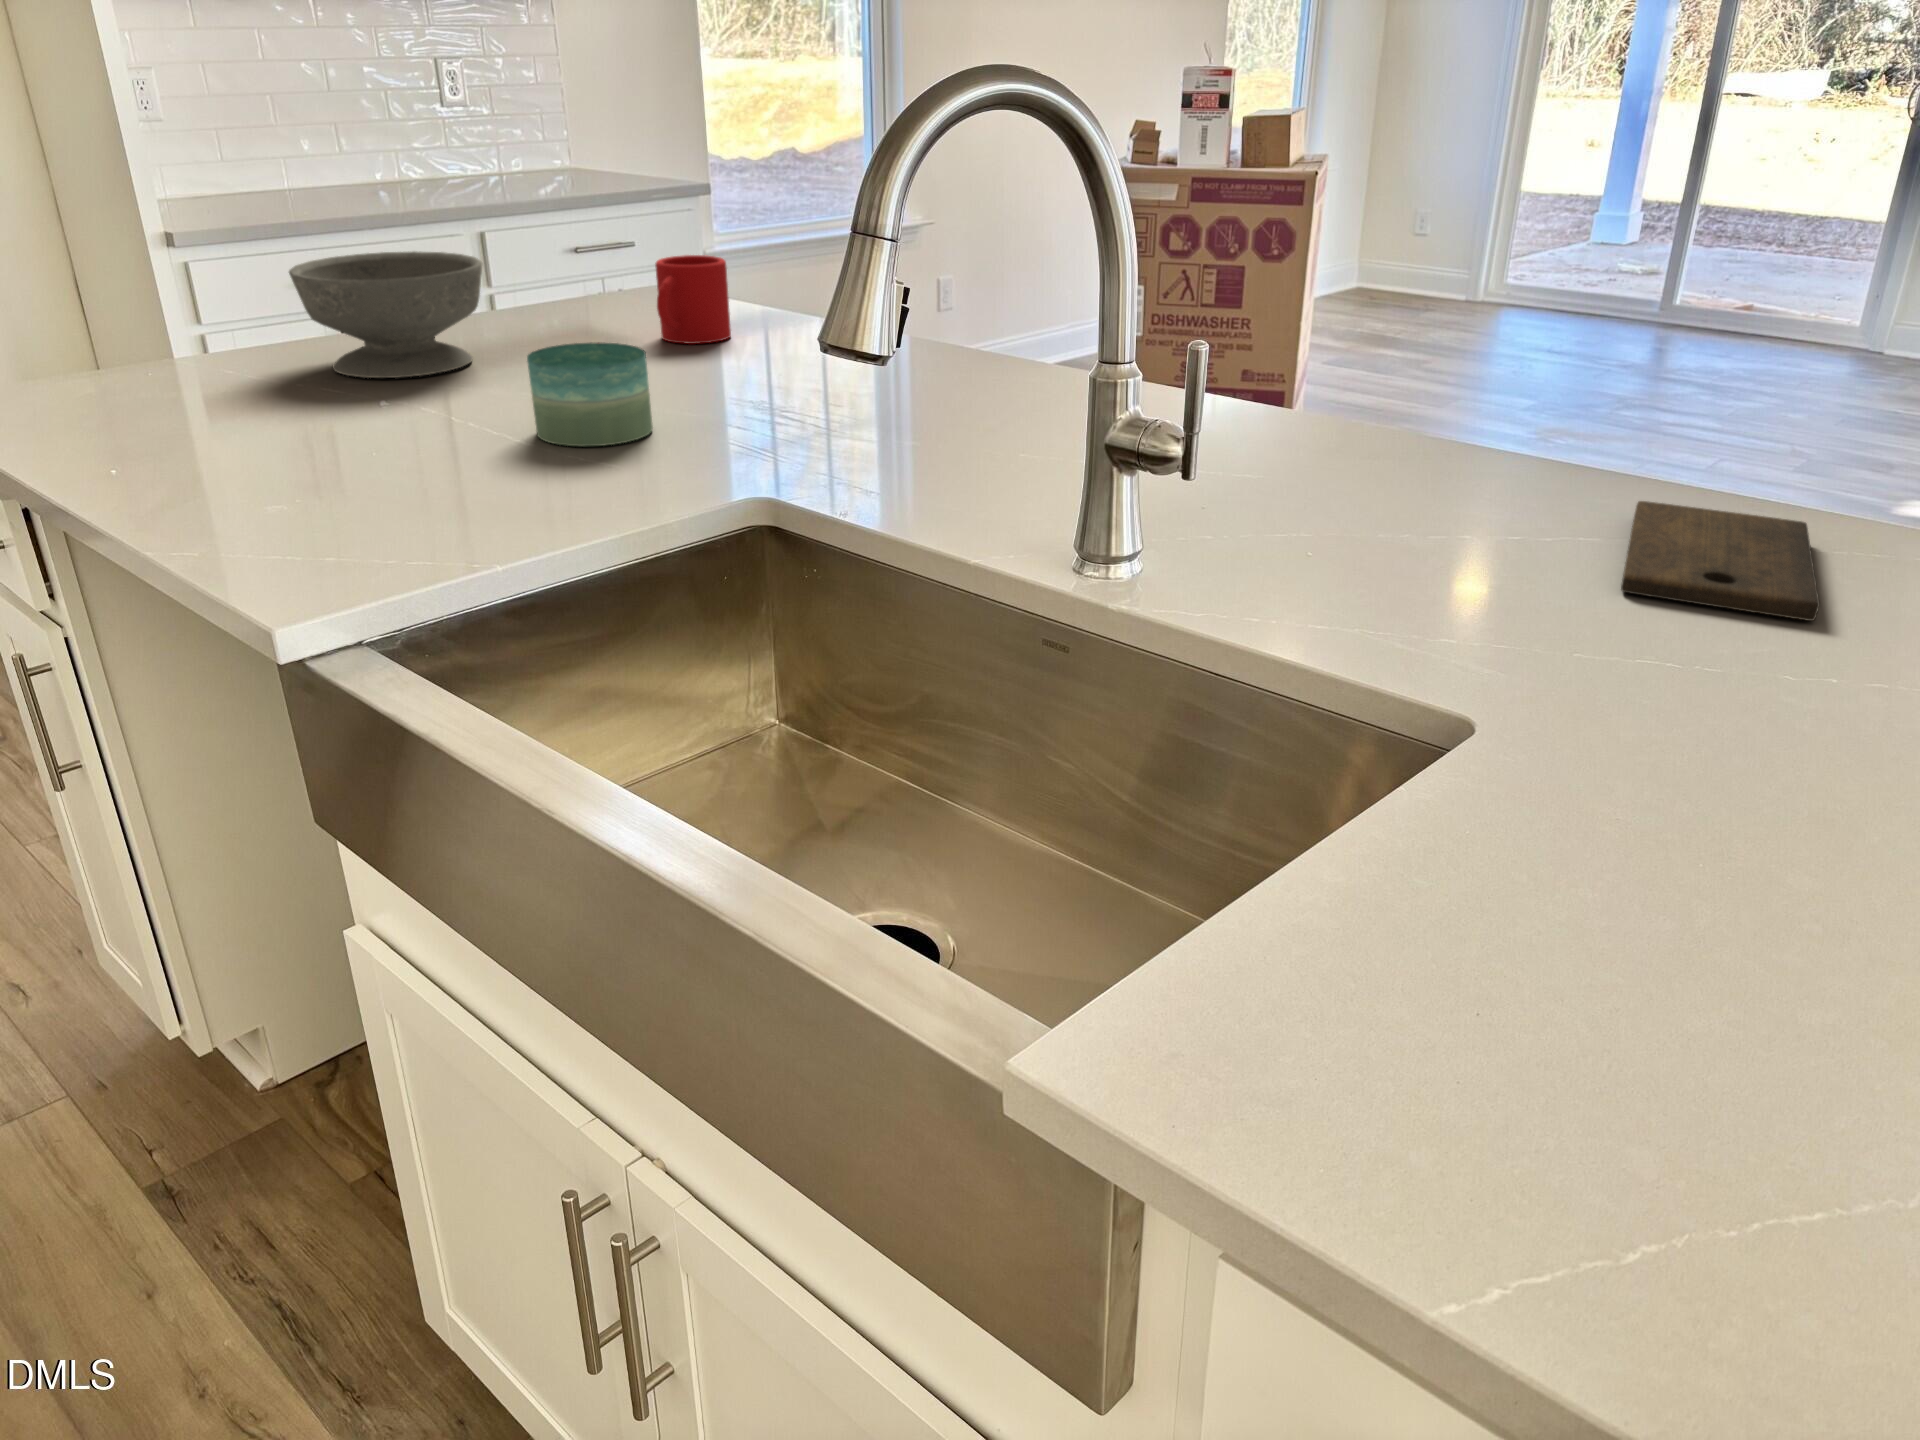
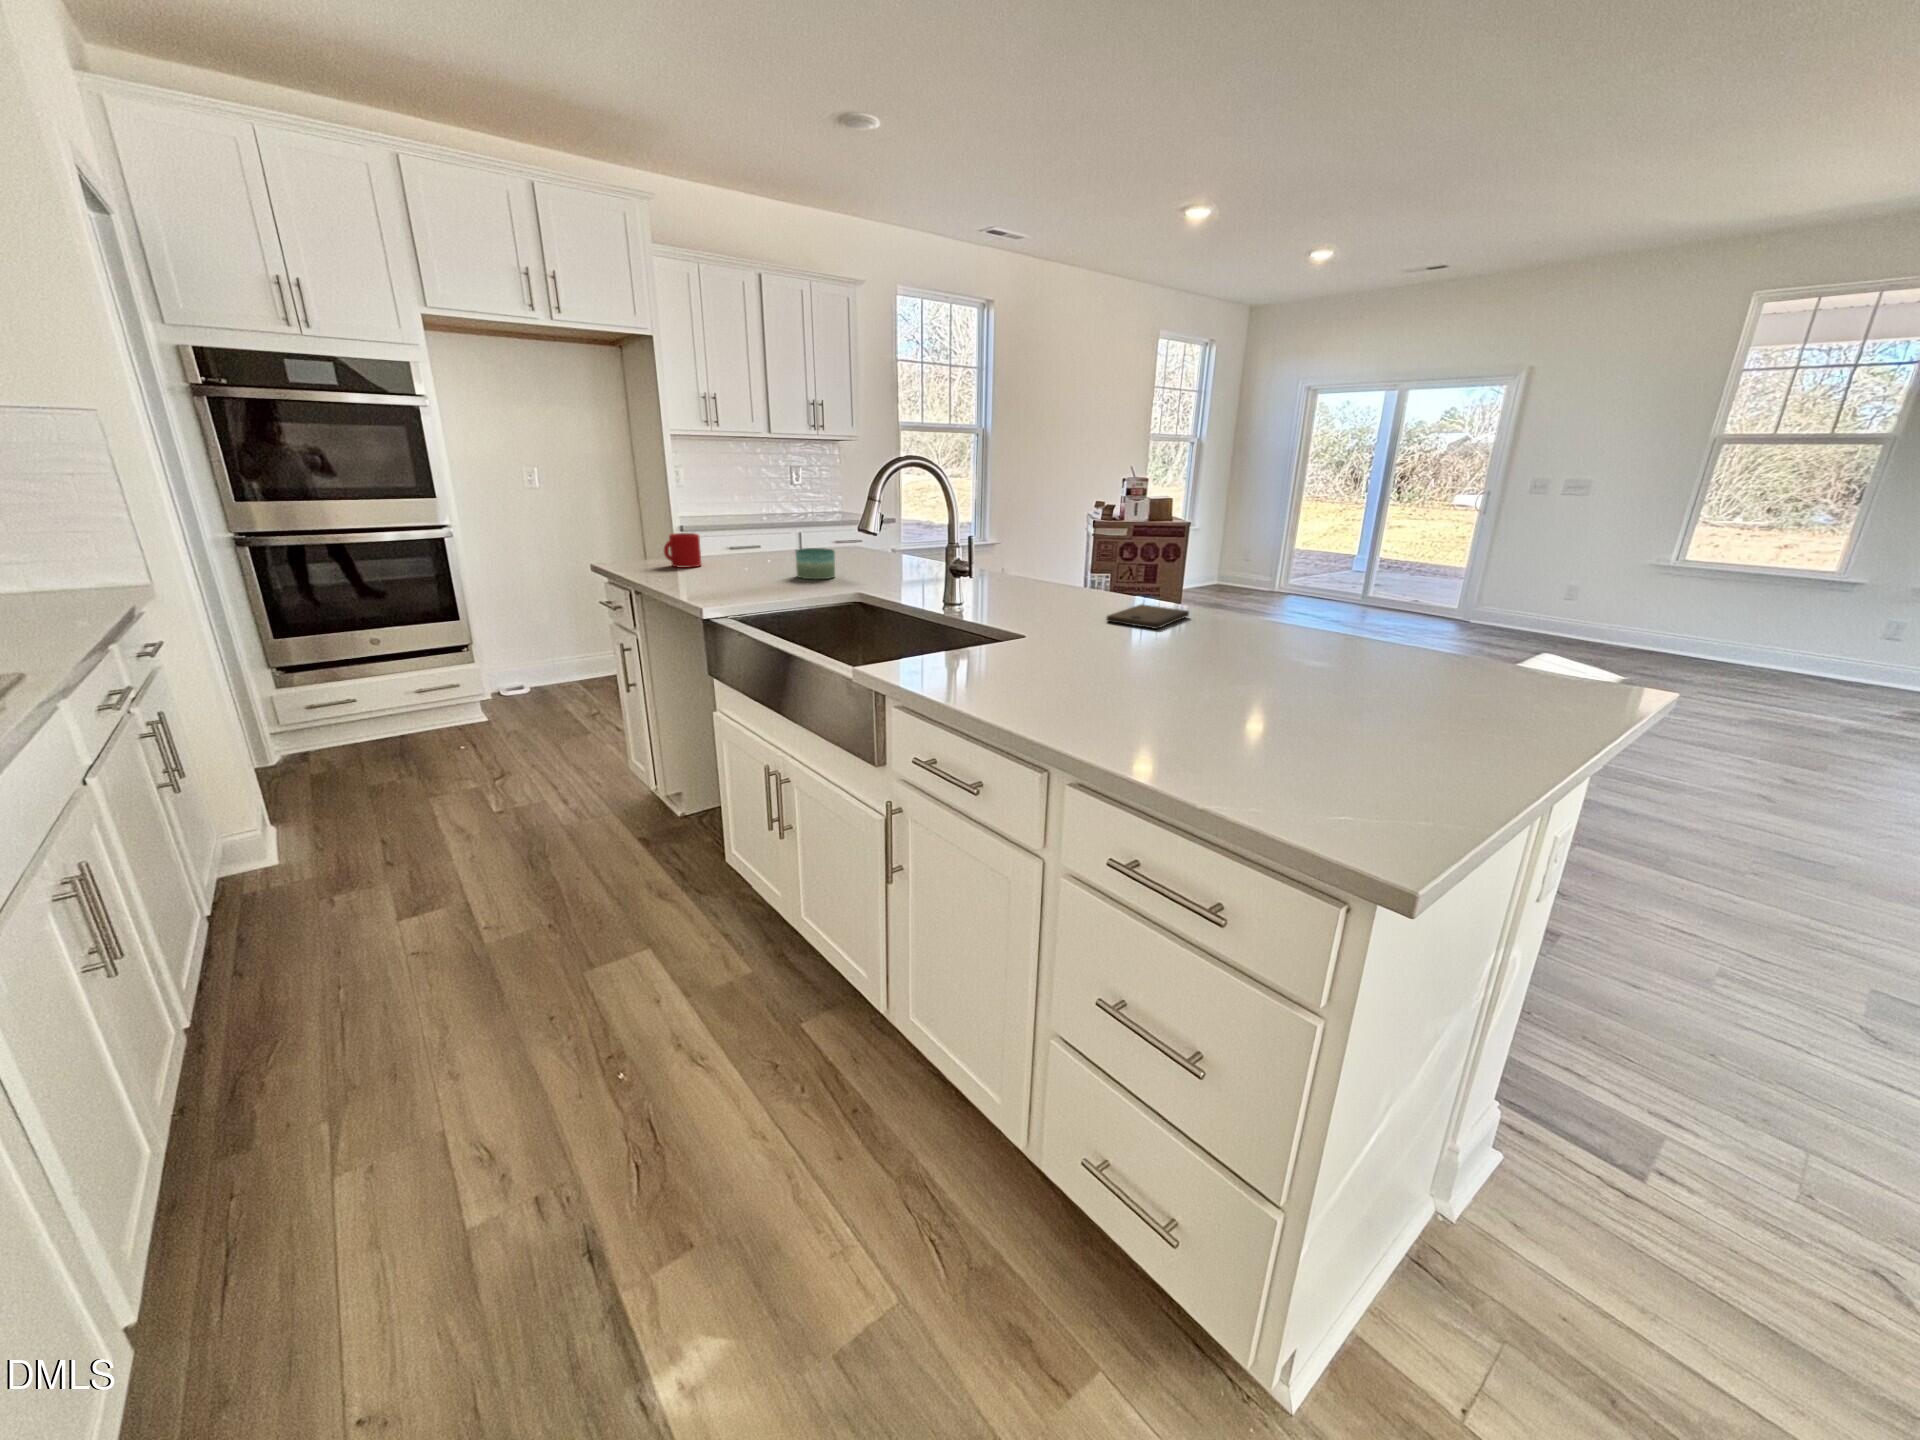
bowl: present [289,251,482,378] -> none [727,522,792,562]
mug: present [655,255,731,344] -> present [664,533,701,567]

